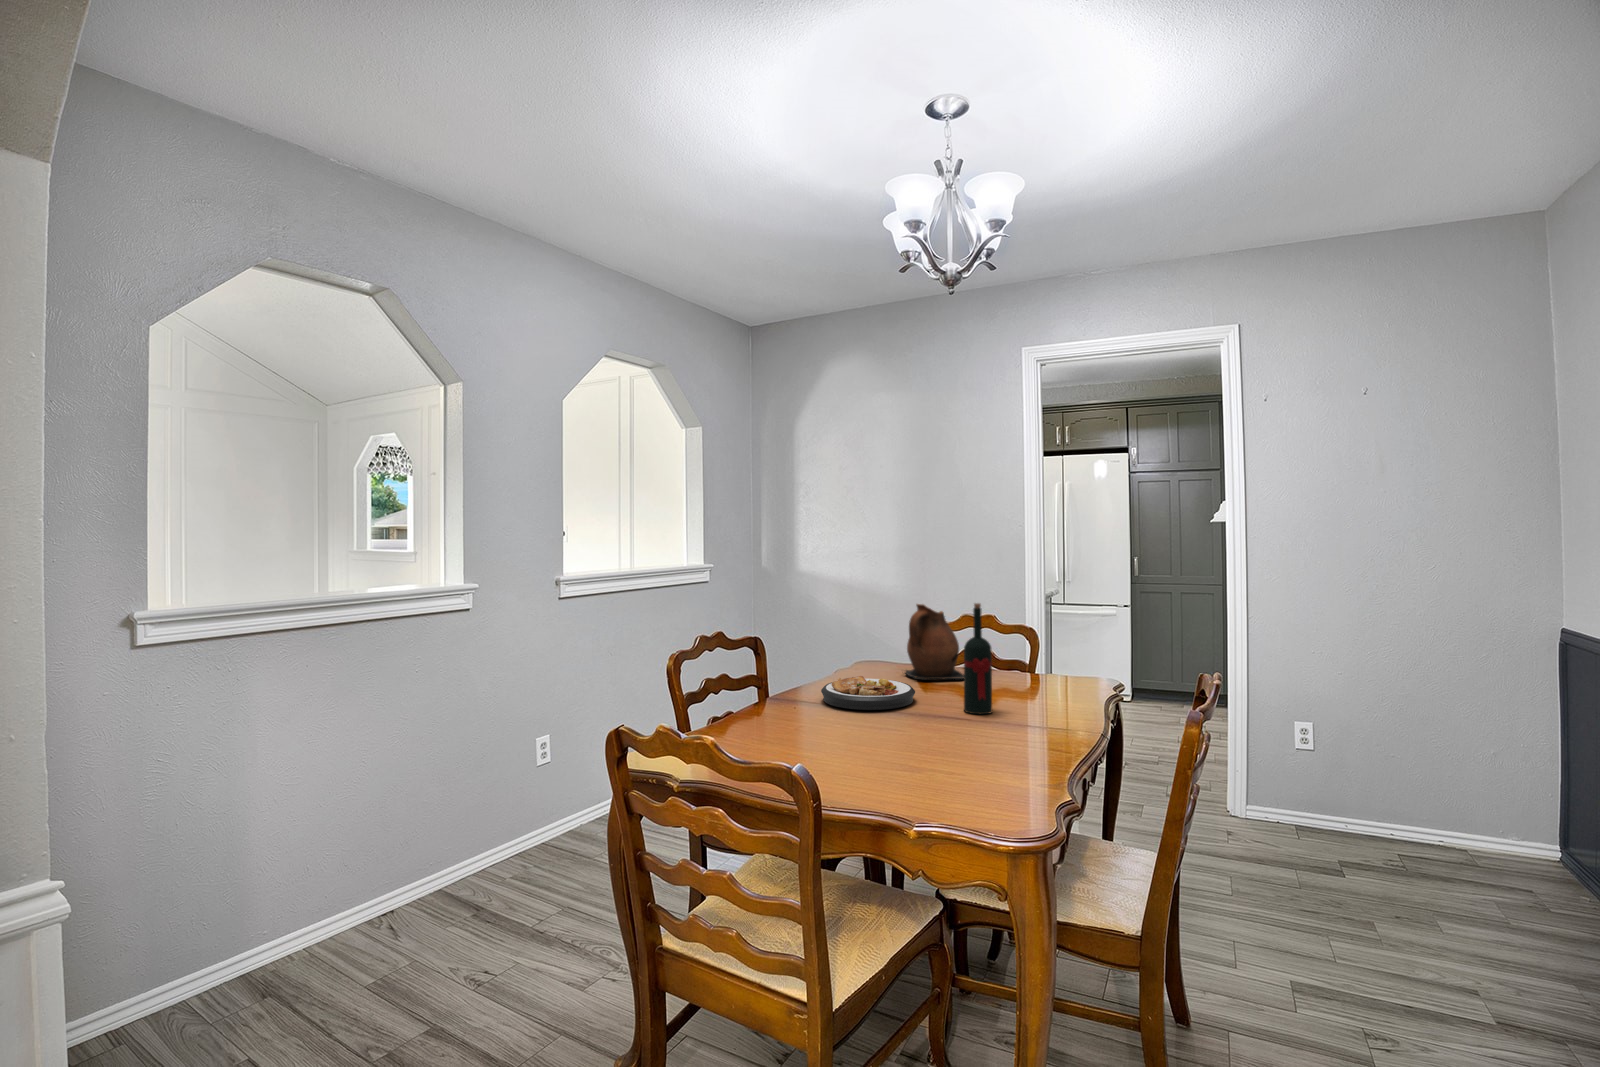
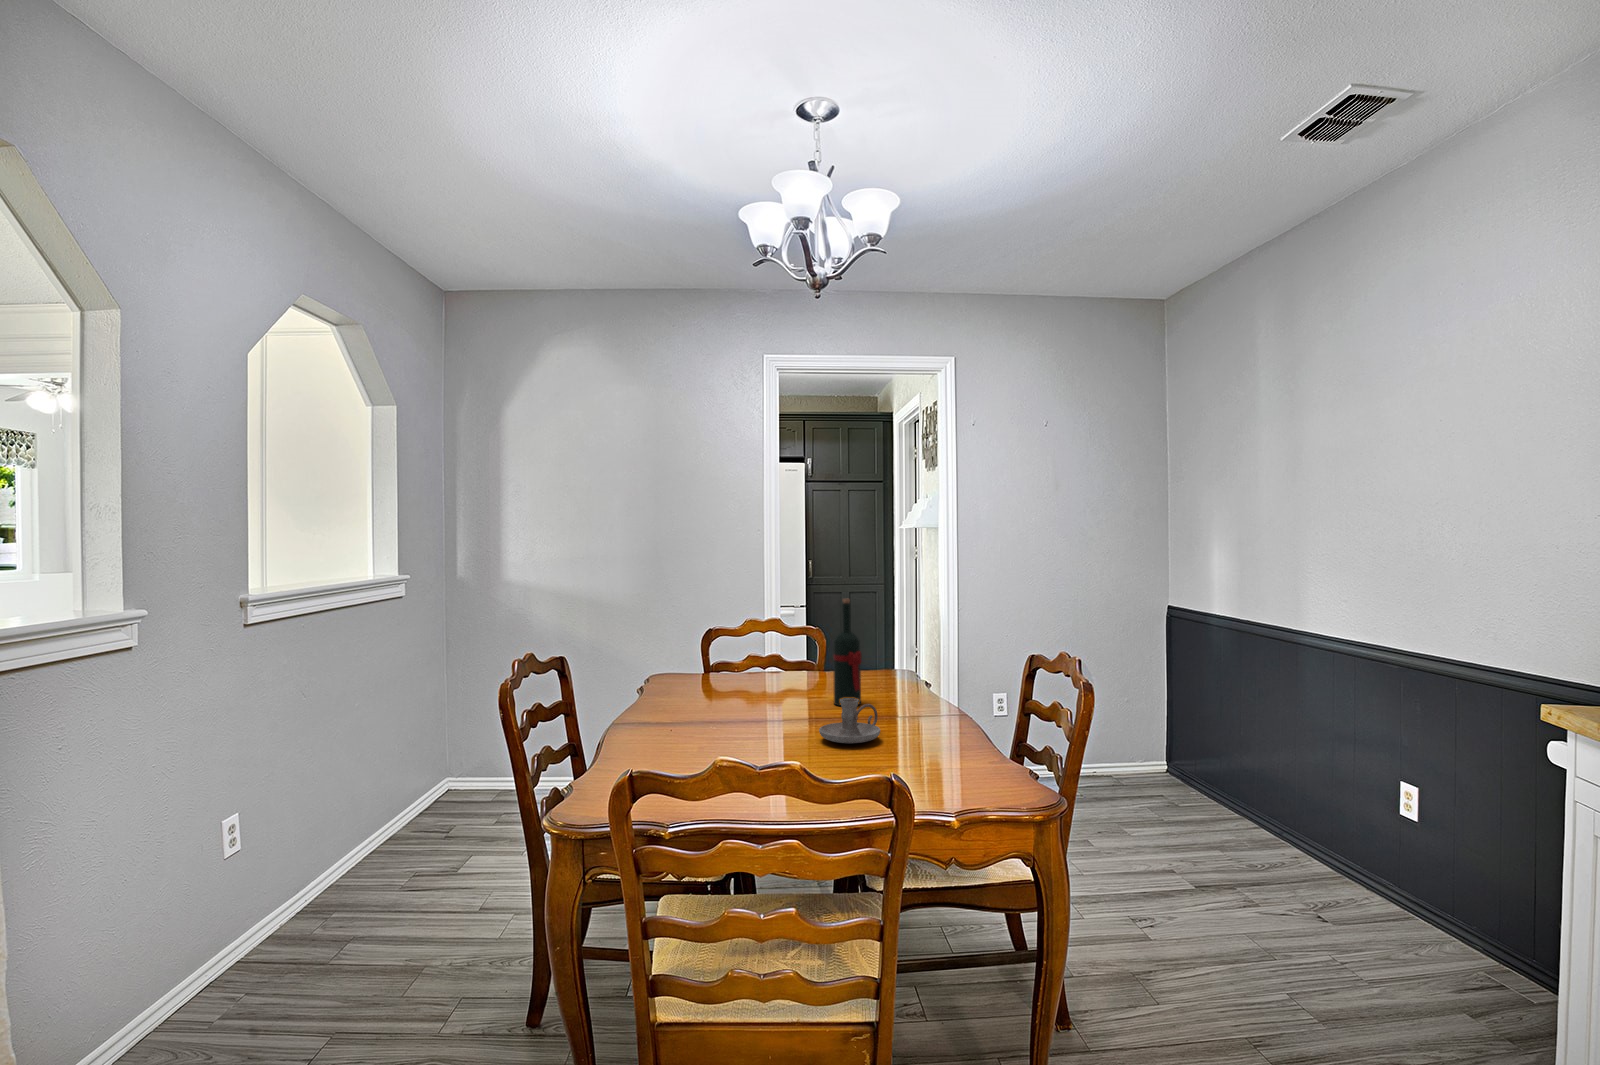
ceramic pitcher: present [905,604,964,679] -> none [723,605,794,682]
plate: present [821,676,915,710] -> none [682,682,781,716]
candle holder: none [890,705,962,752] -> present [819,698,880,743]

